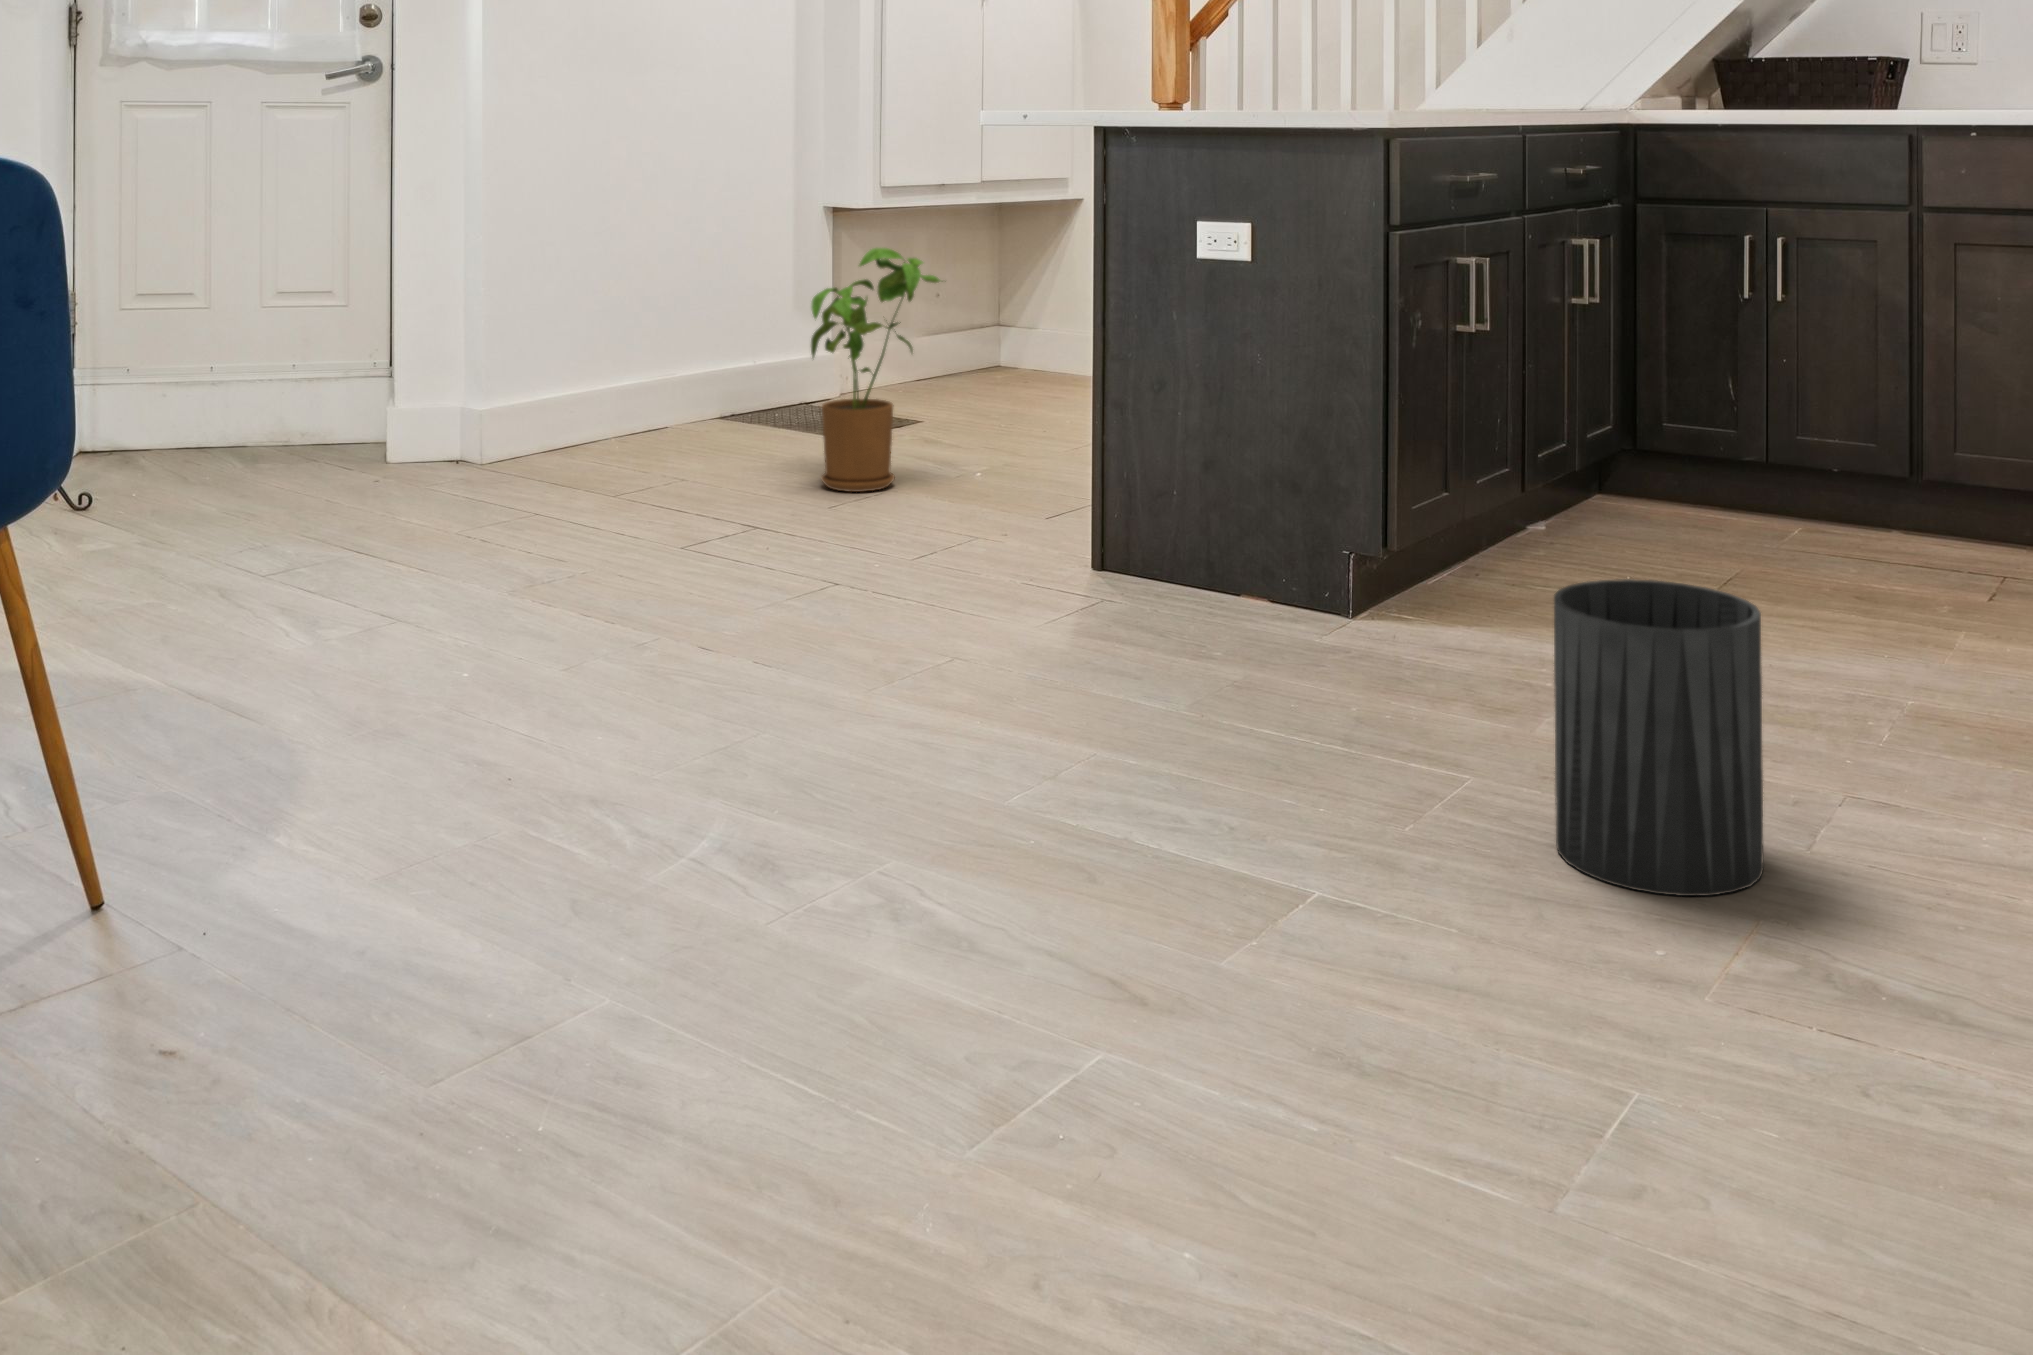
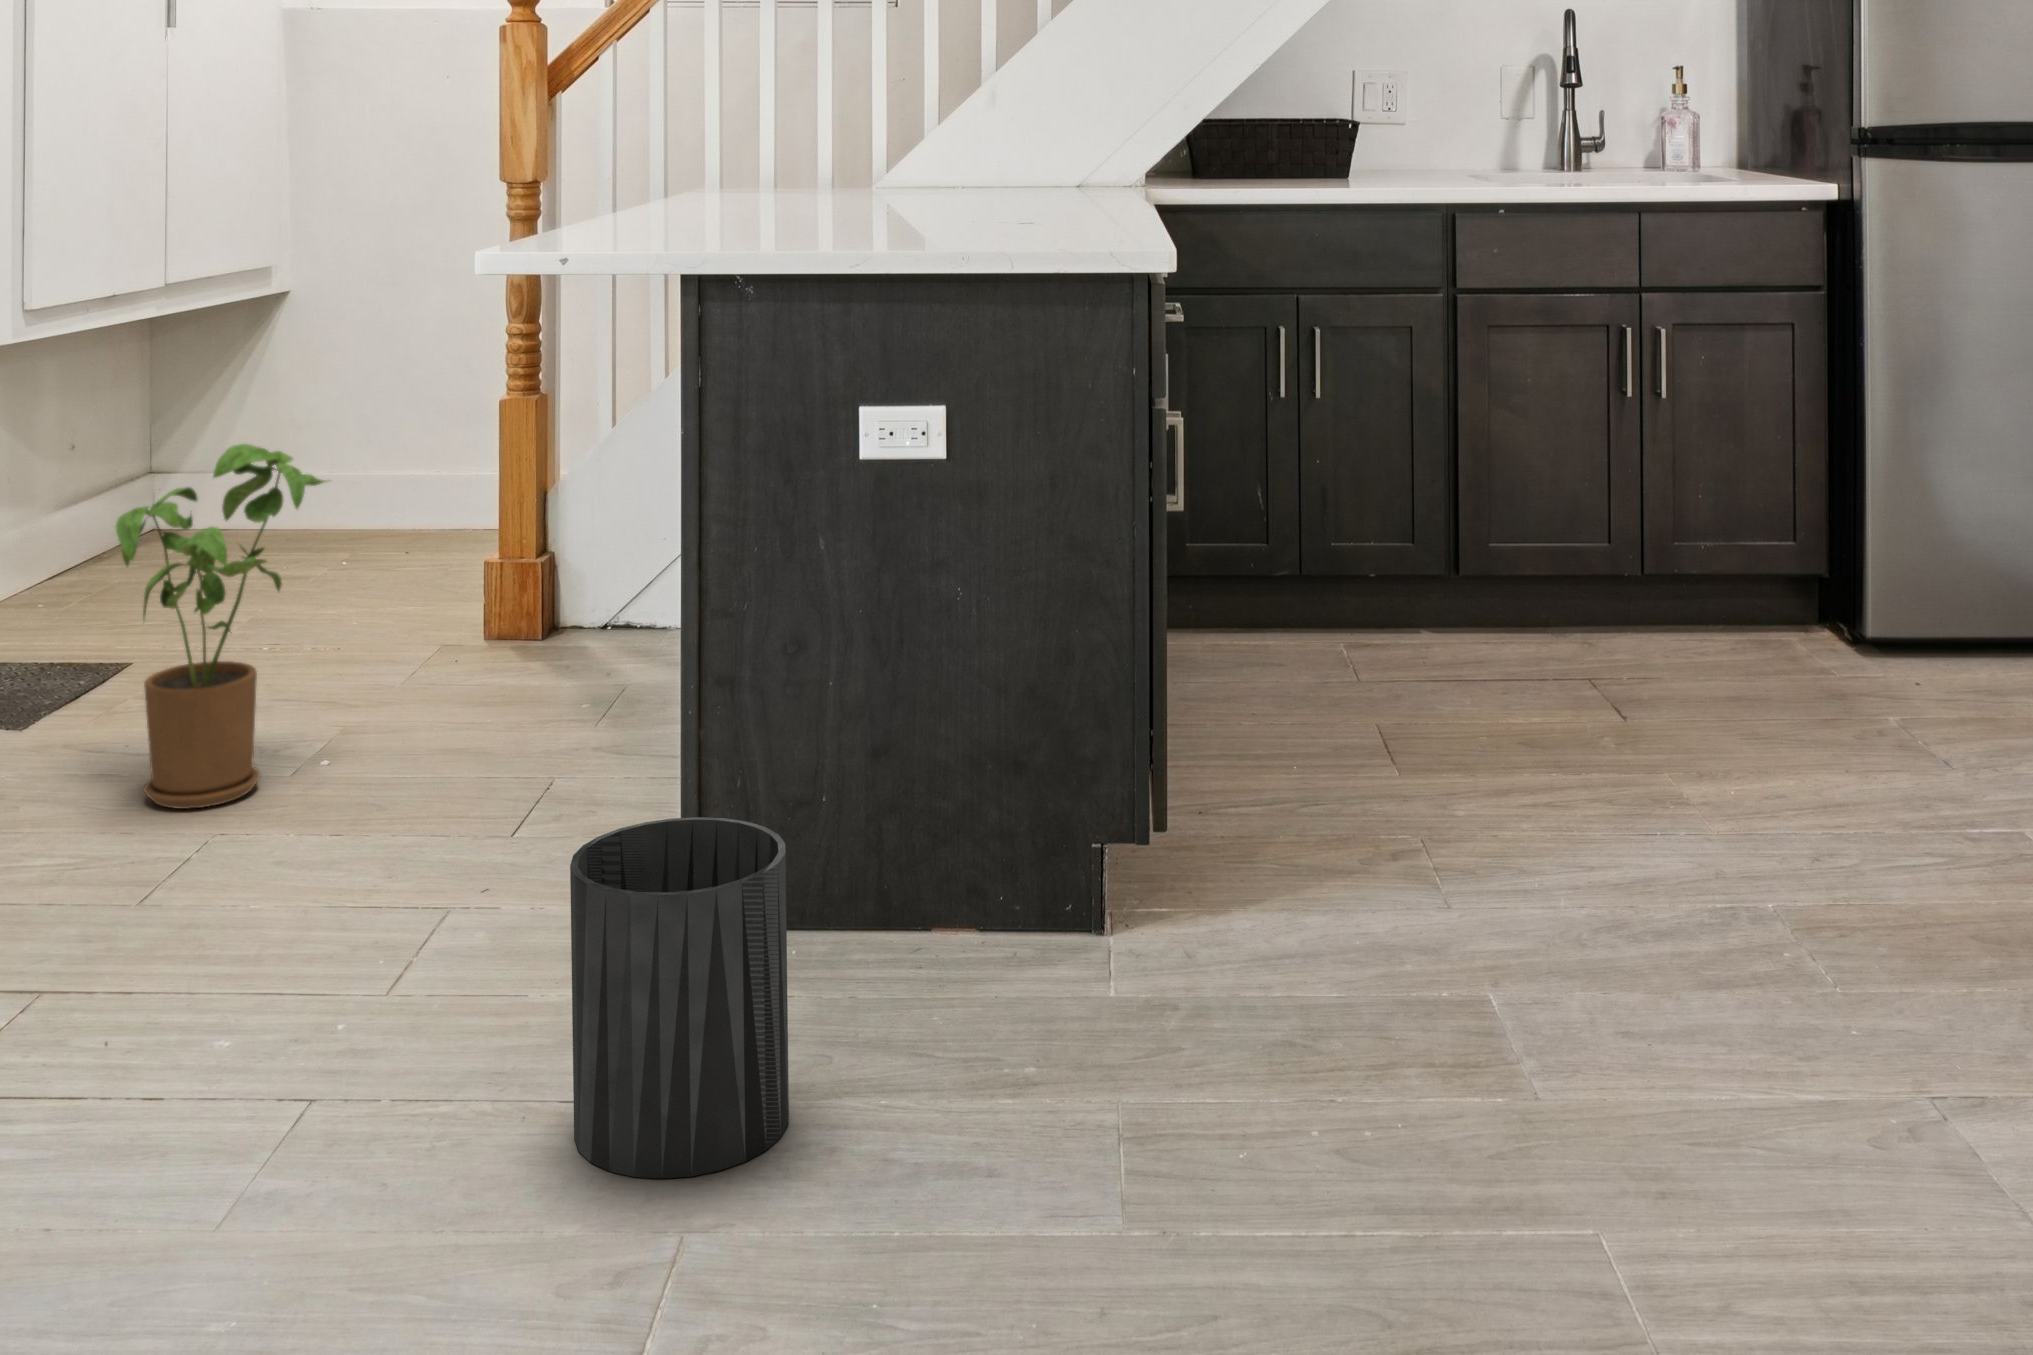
trash can: present [1554,579,1764,896] -> present [570,817,789,1179]

